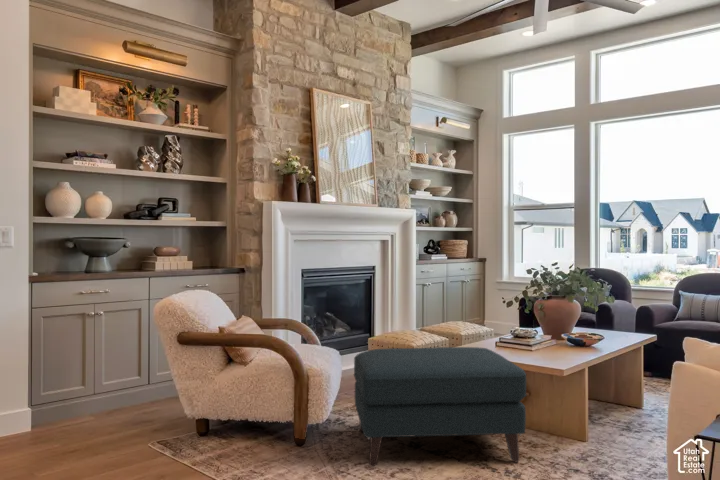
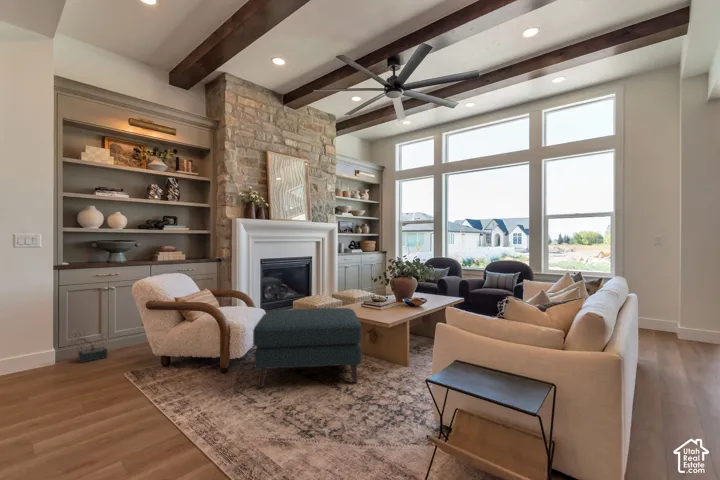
decorative plant: none [44,377,108,429] -> present [67,330,109,363]

